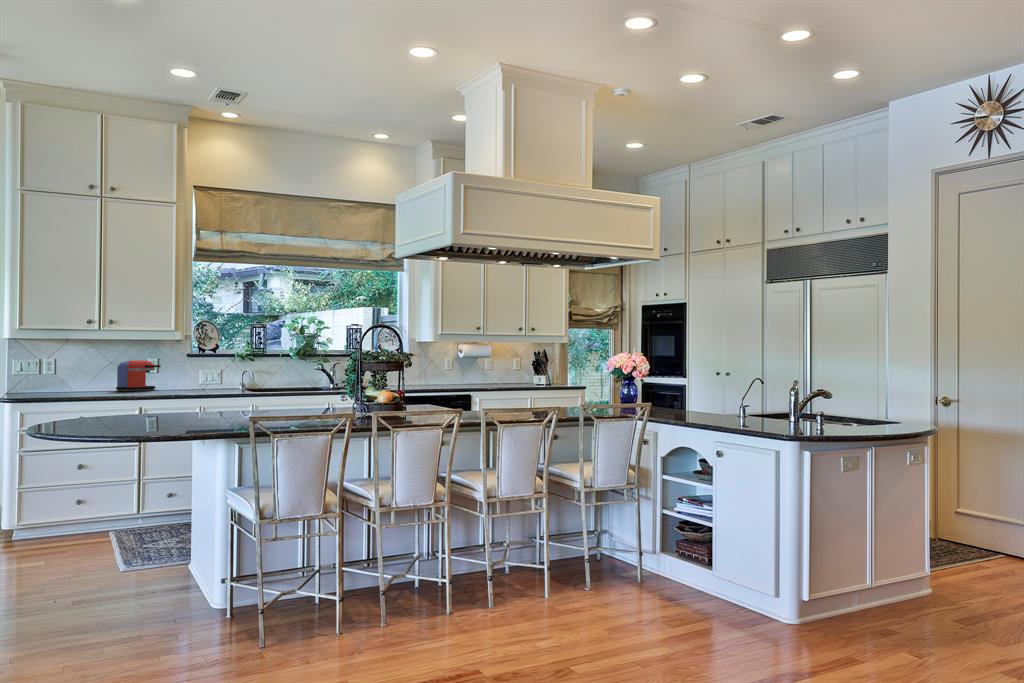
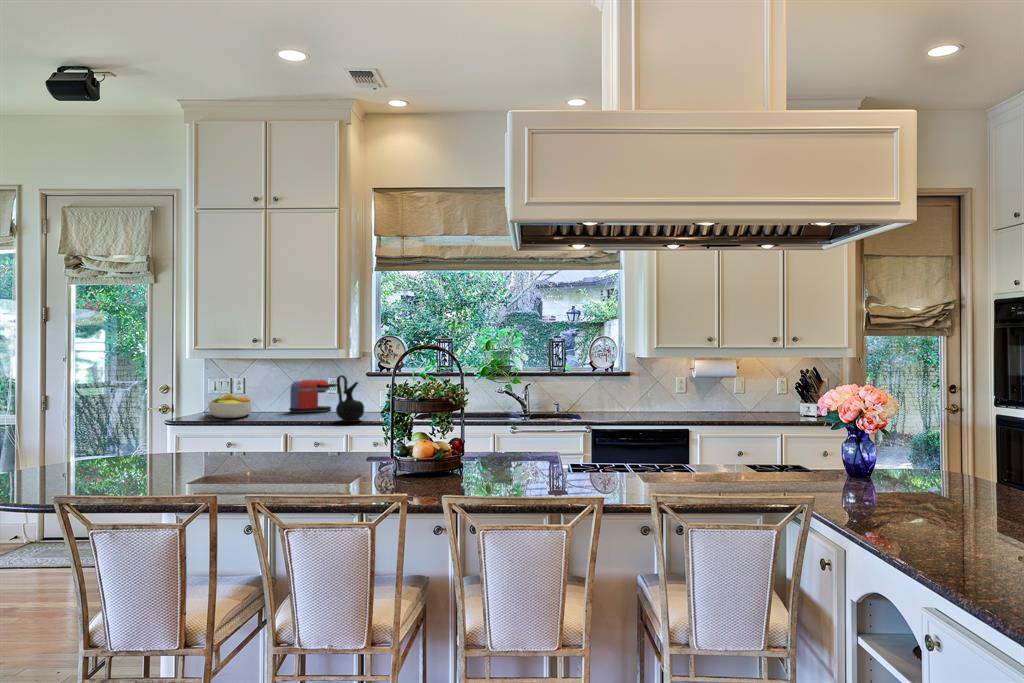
ceramic jug: none [182,354,209,395] -> present [336,375,364,422]
fruit bowl: none [36,373,87,396] -> present [208,393,252,418]

